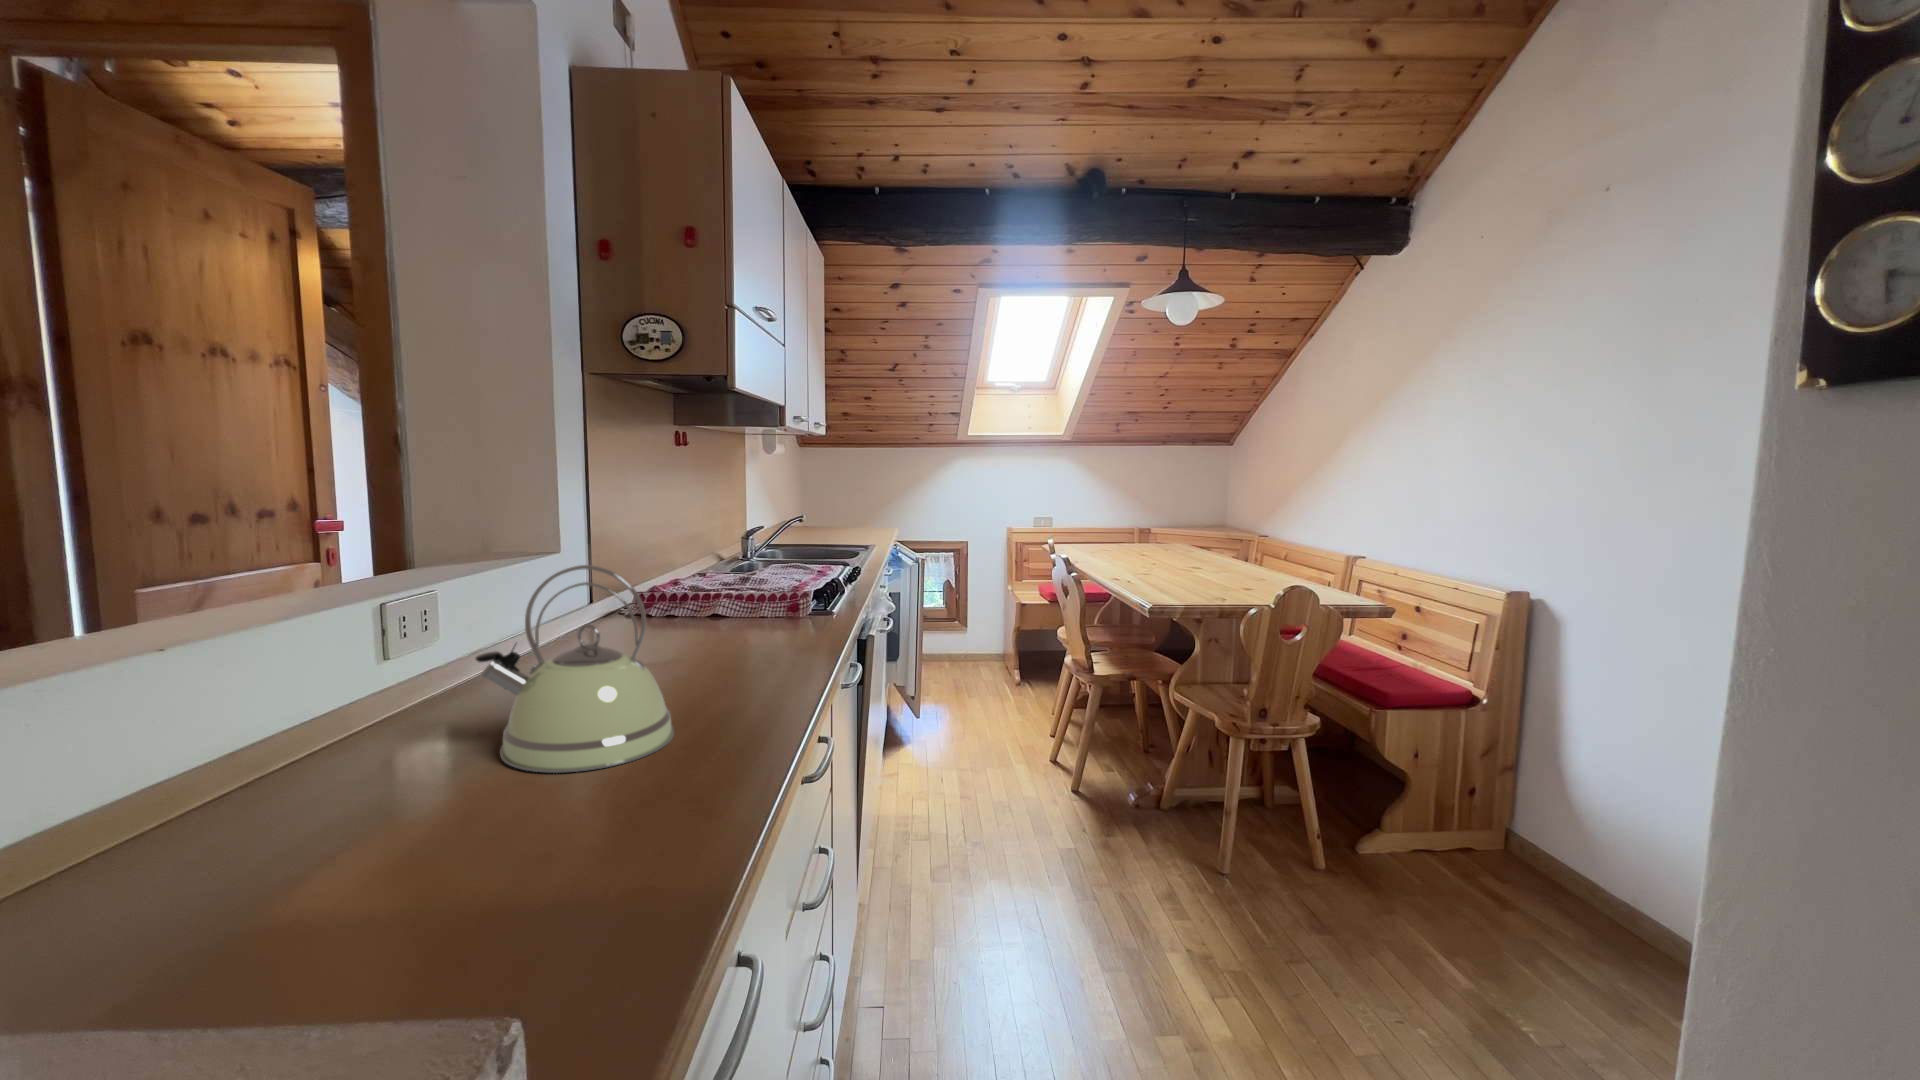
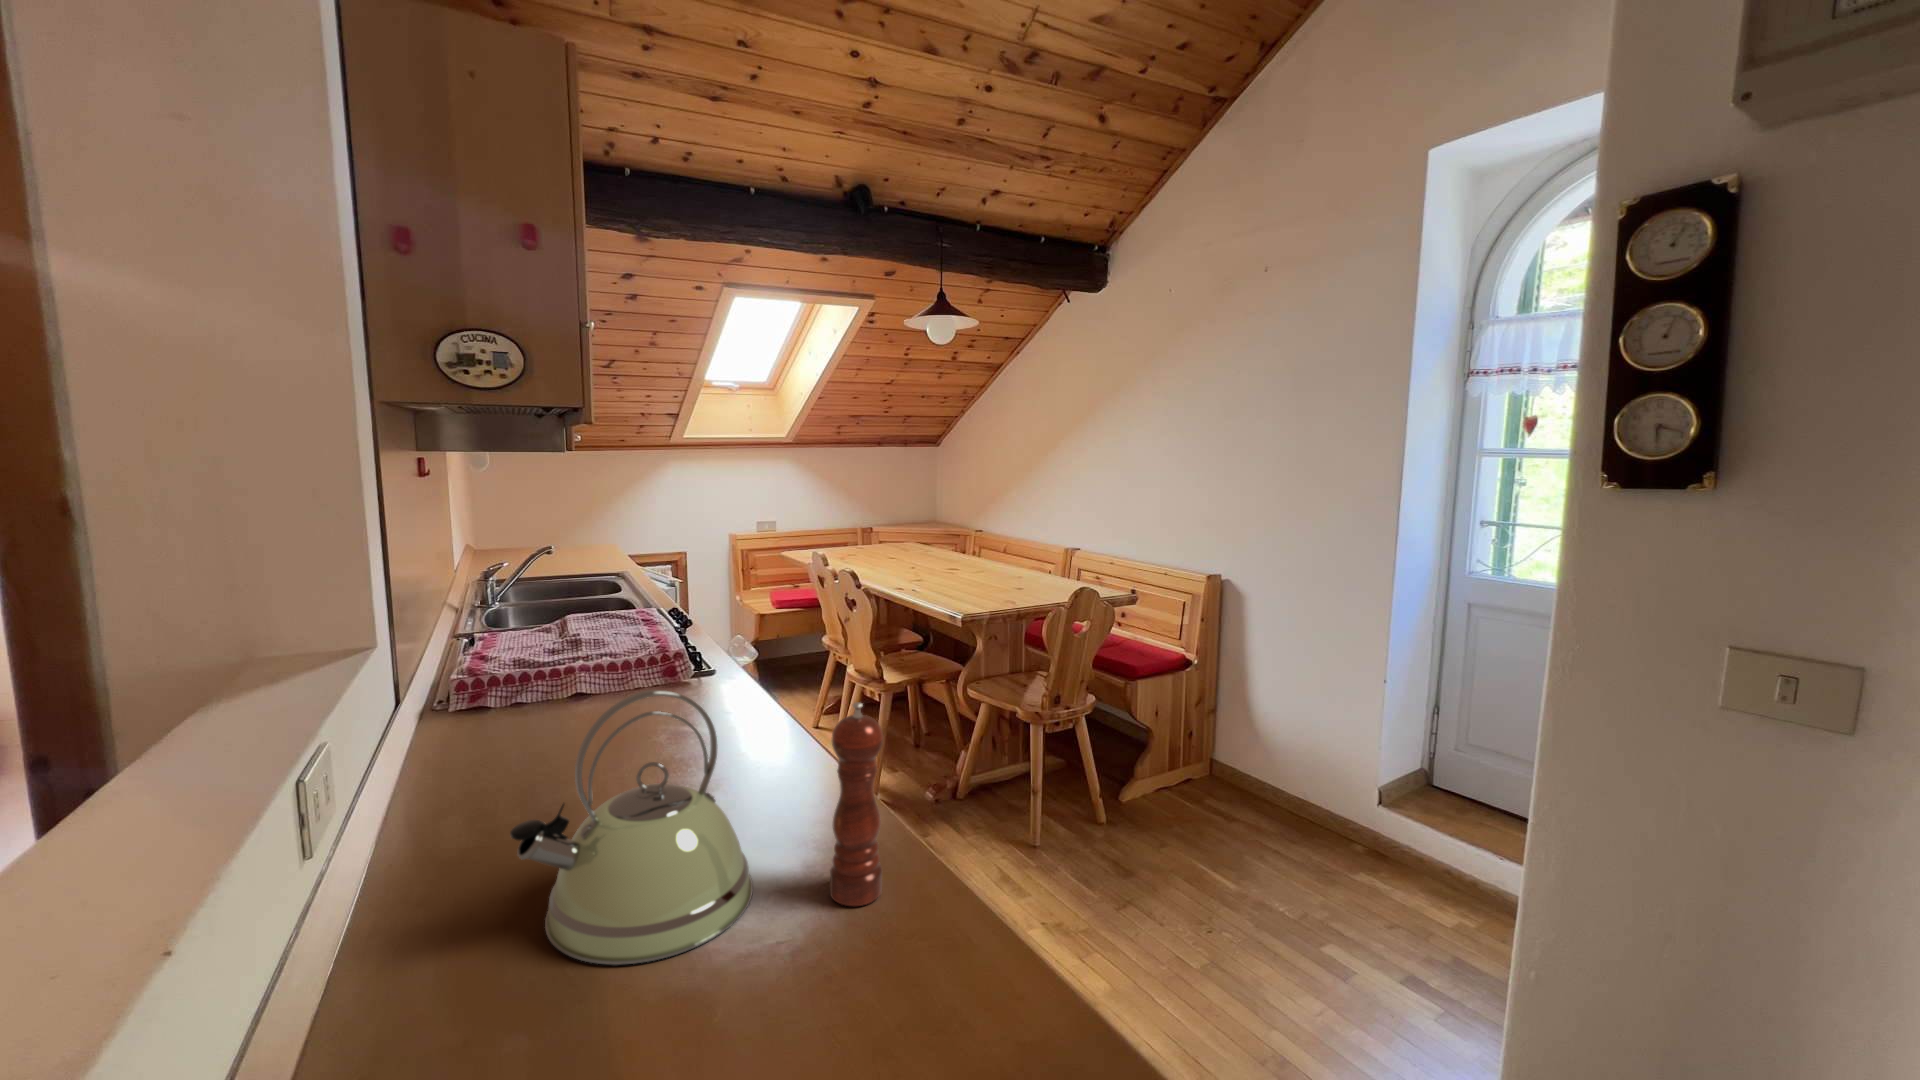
pepper mill: none [701,590,751,775] -> present [830,702,883,906]

